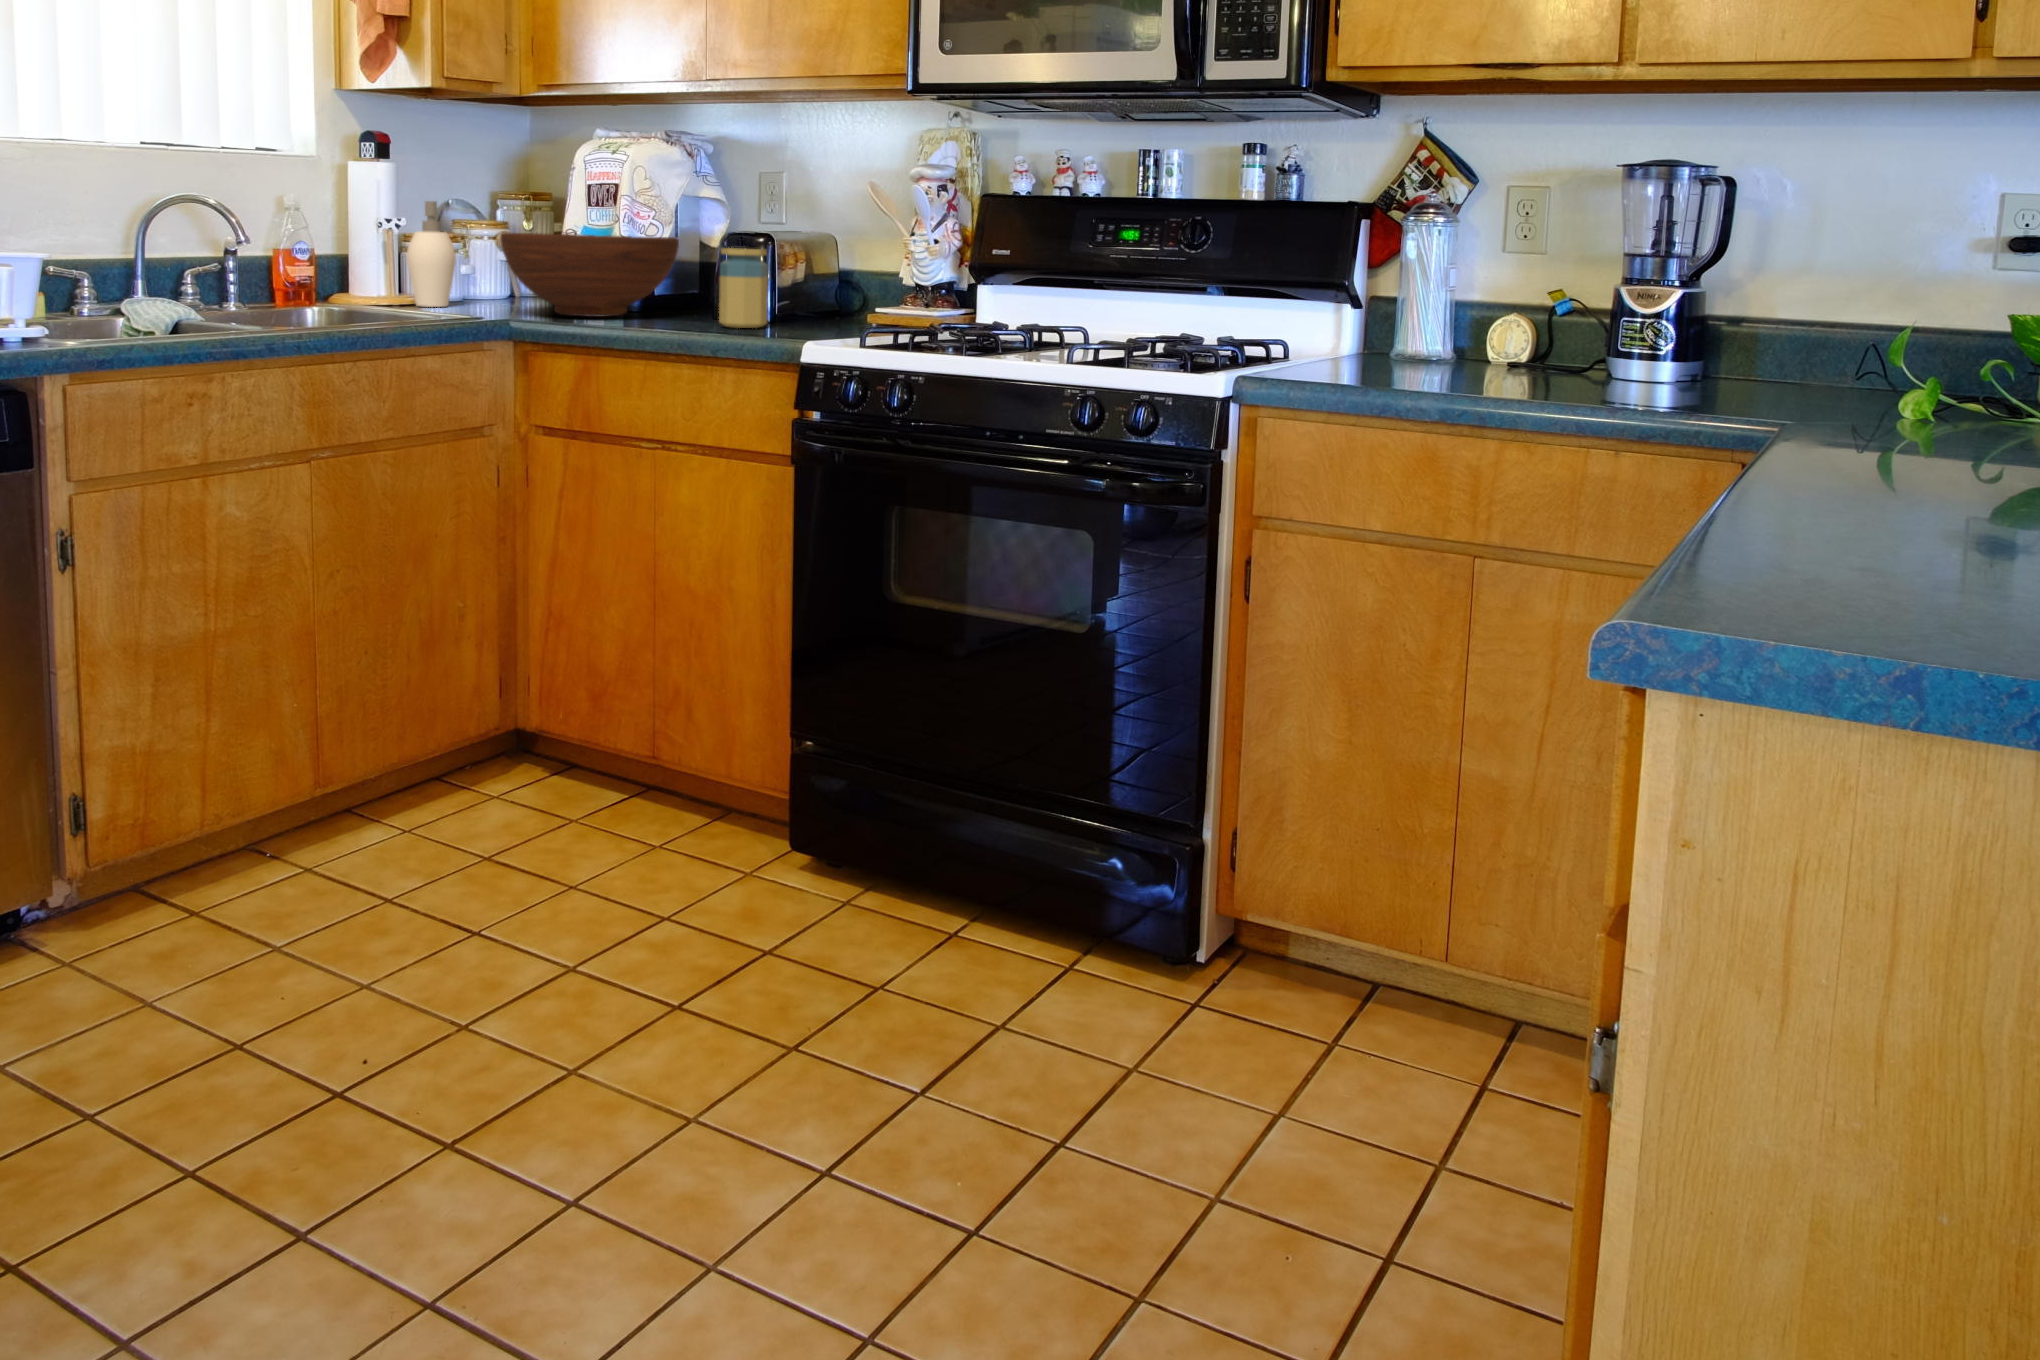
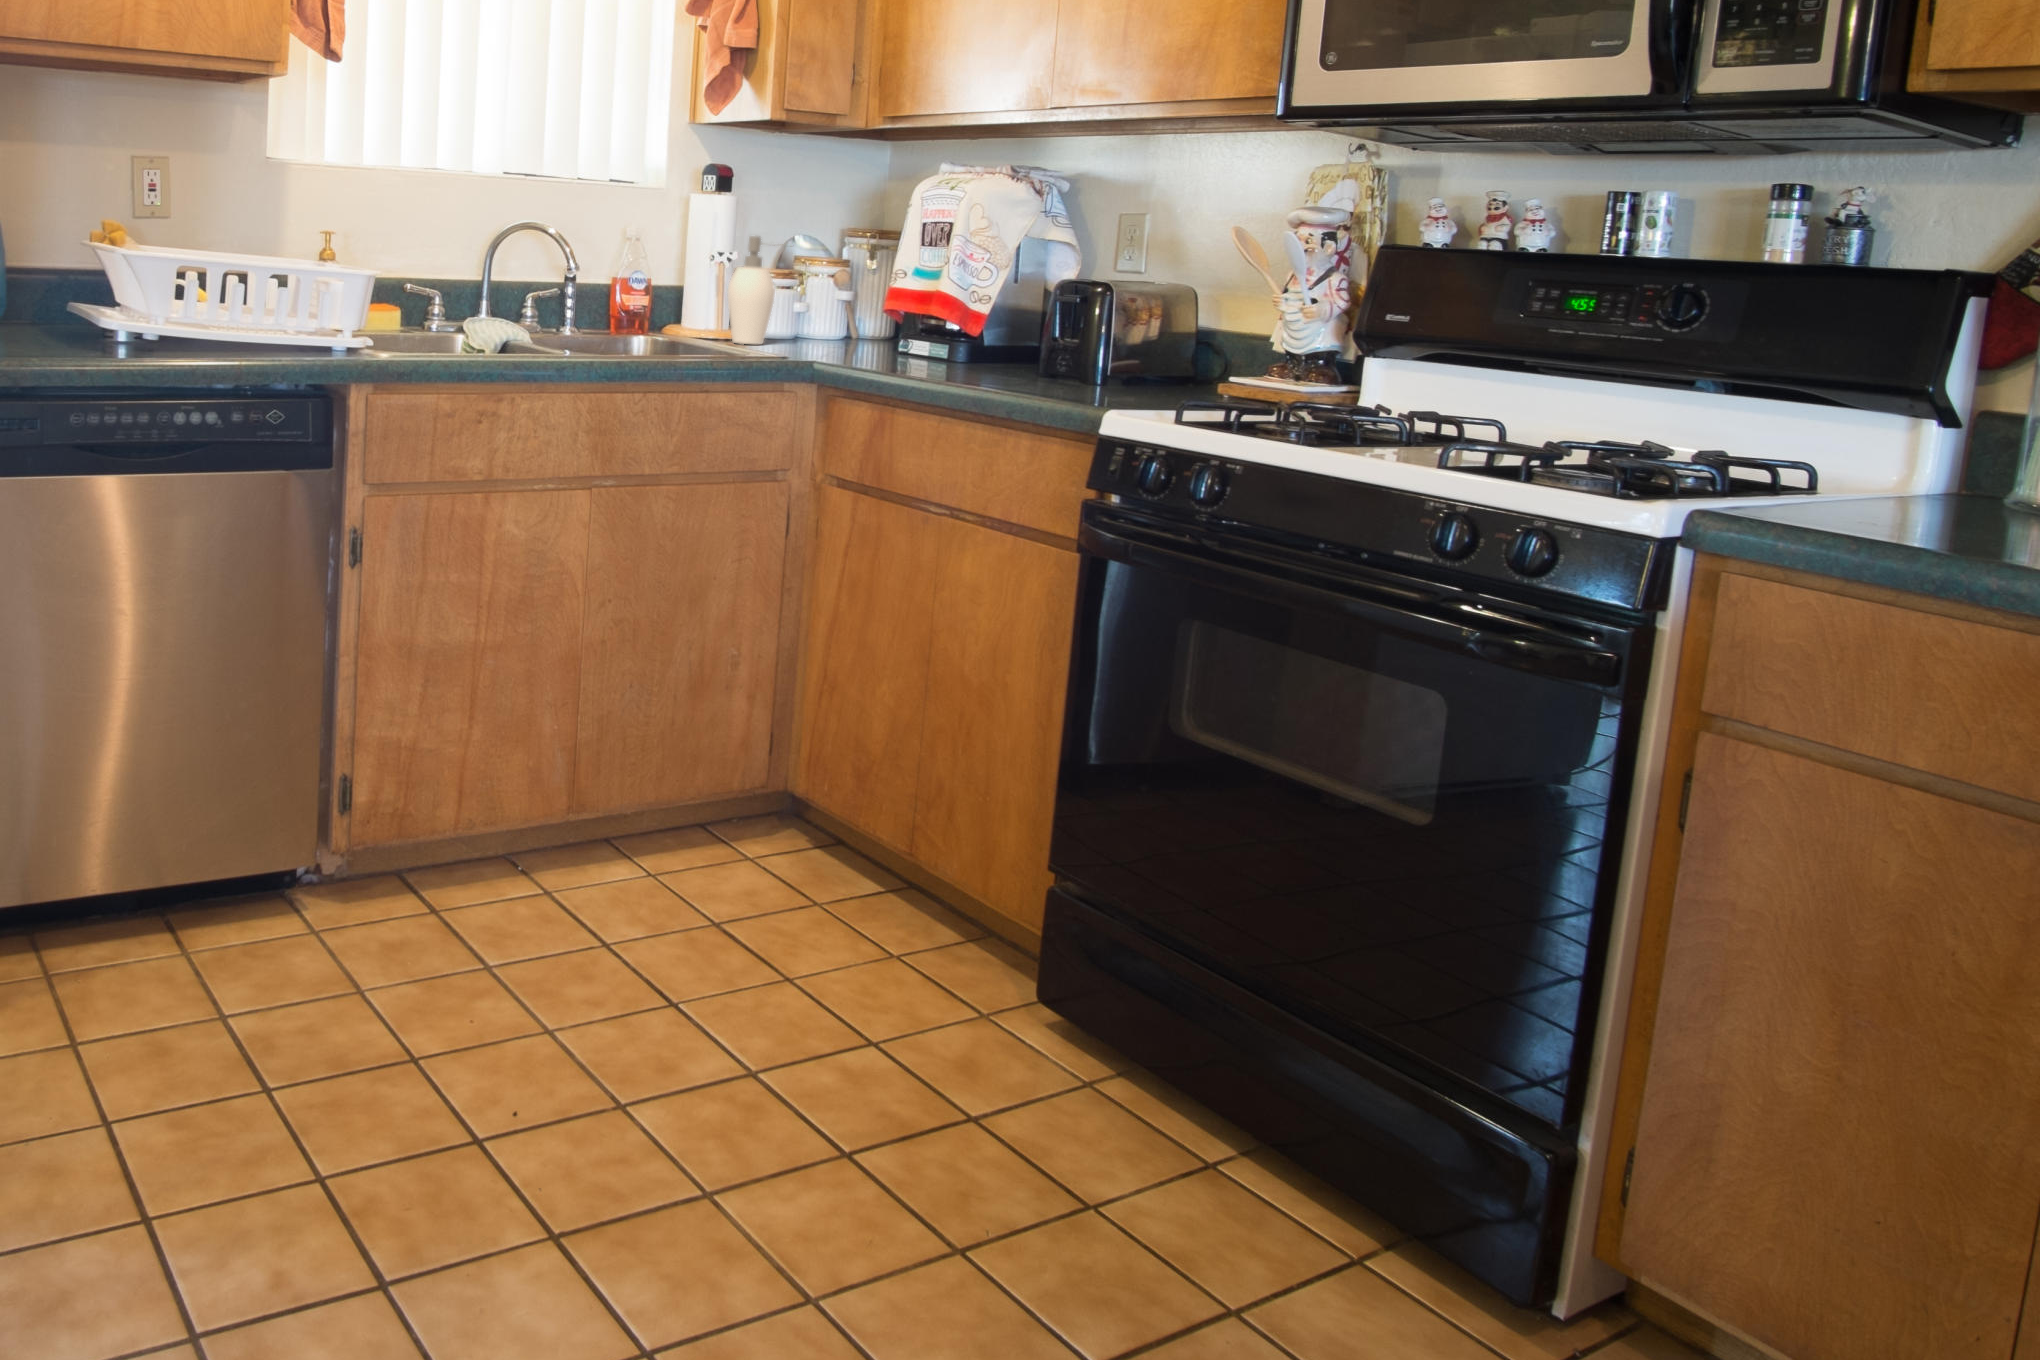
fruit bowl: present [500,233,679,317] -> none [808,272,999,366]
jar: present [719,248,768,328] -> none [1025,298,1088,391]

